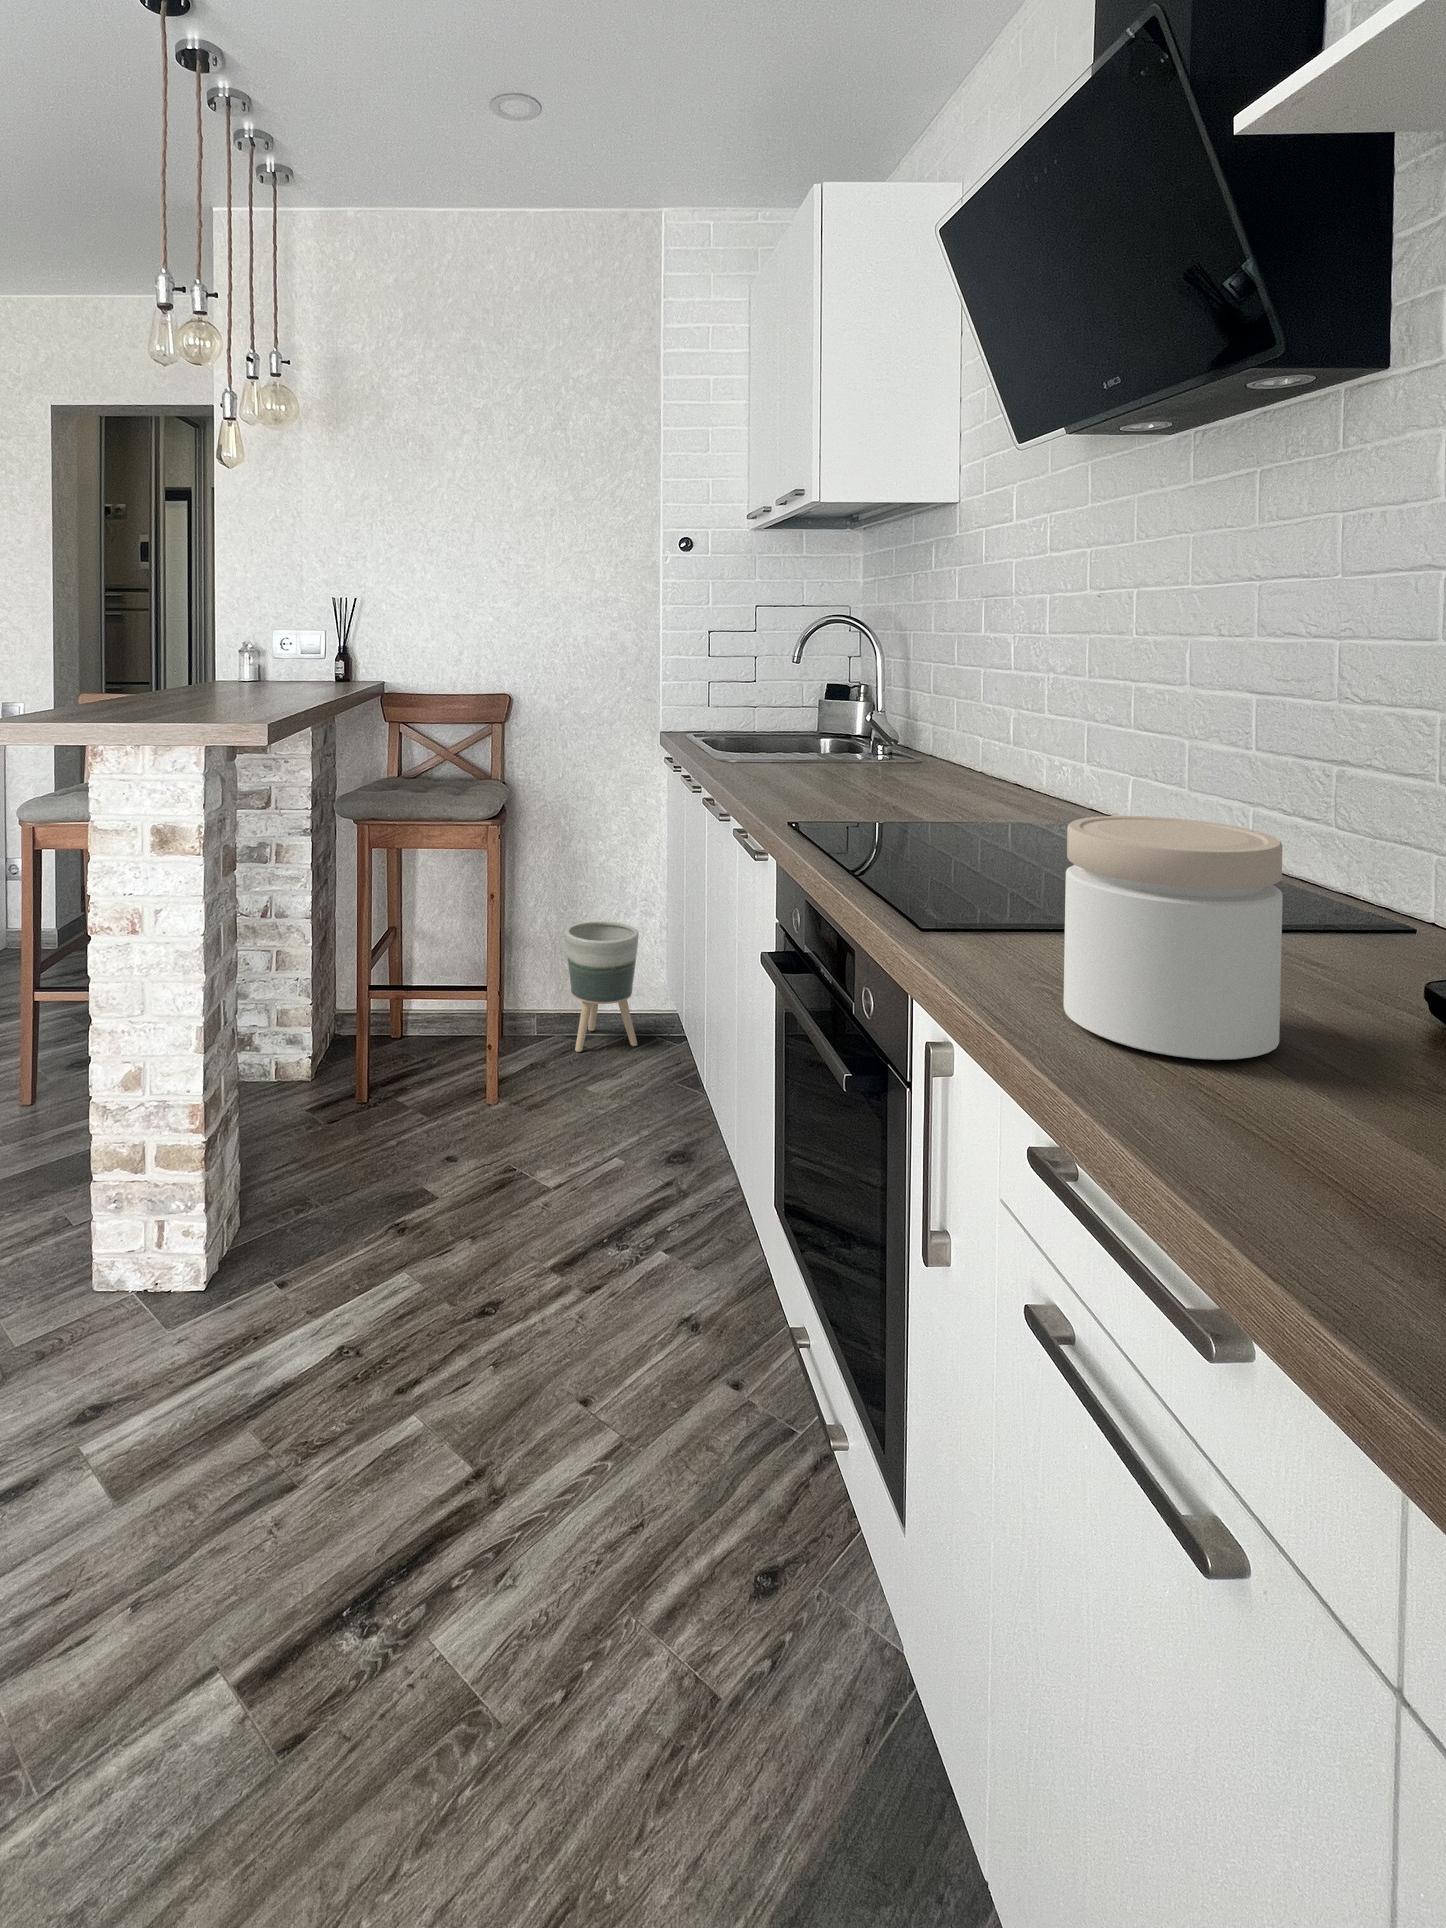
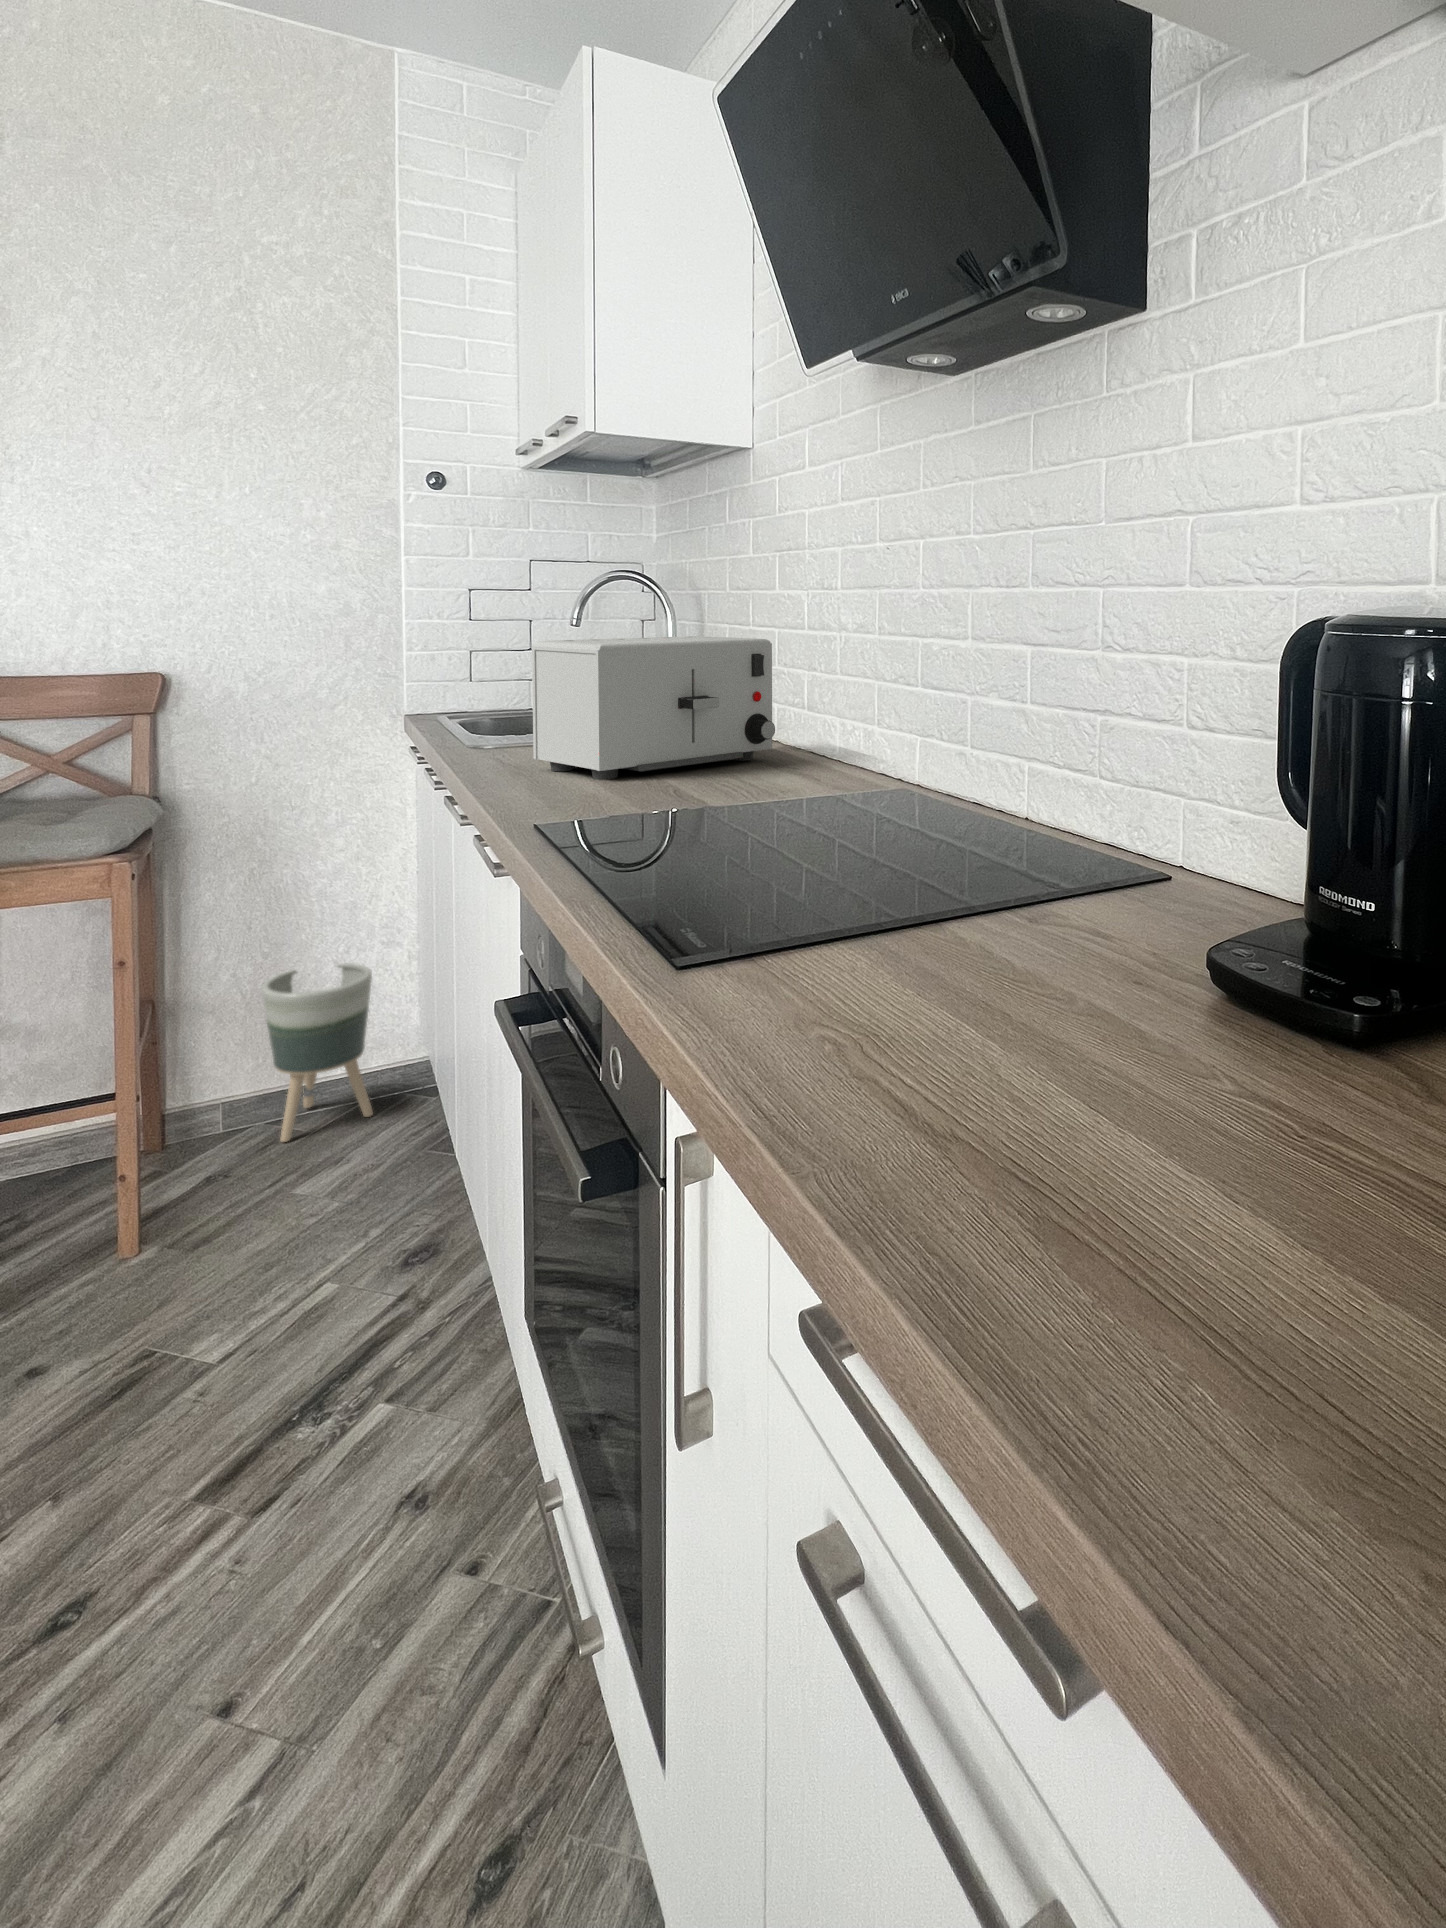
toaster: none [779,680,982,797] -> present [532,636,775,780]
jar: present [1064,816,1283,1060] -> none [868,772,1140,1125]

